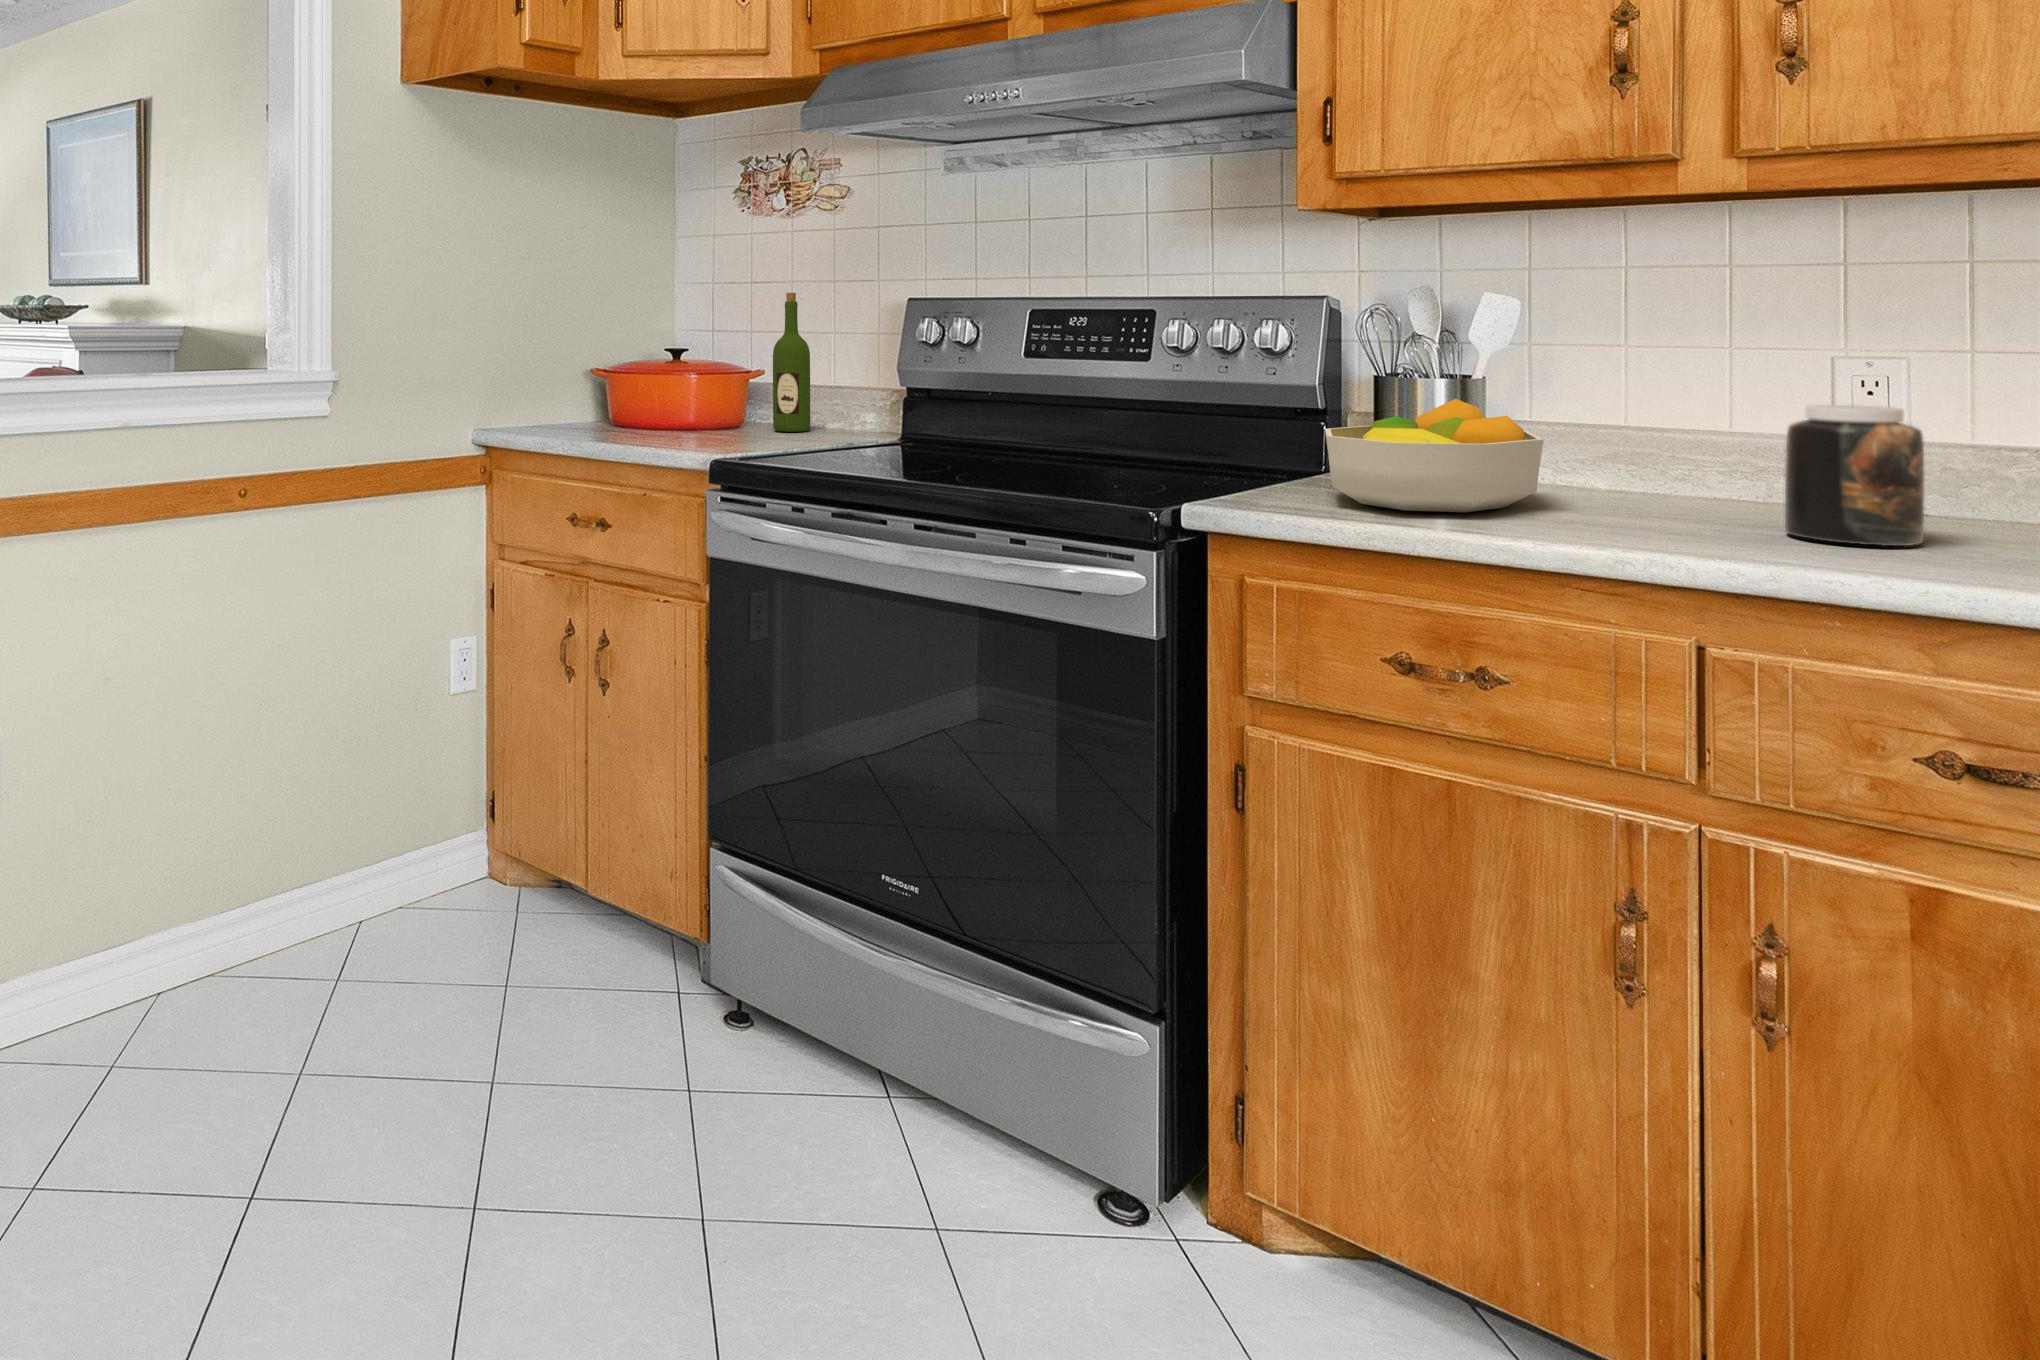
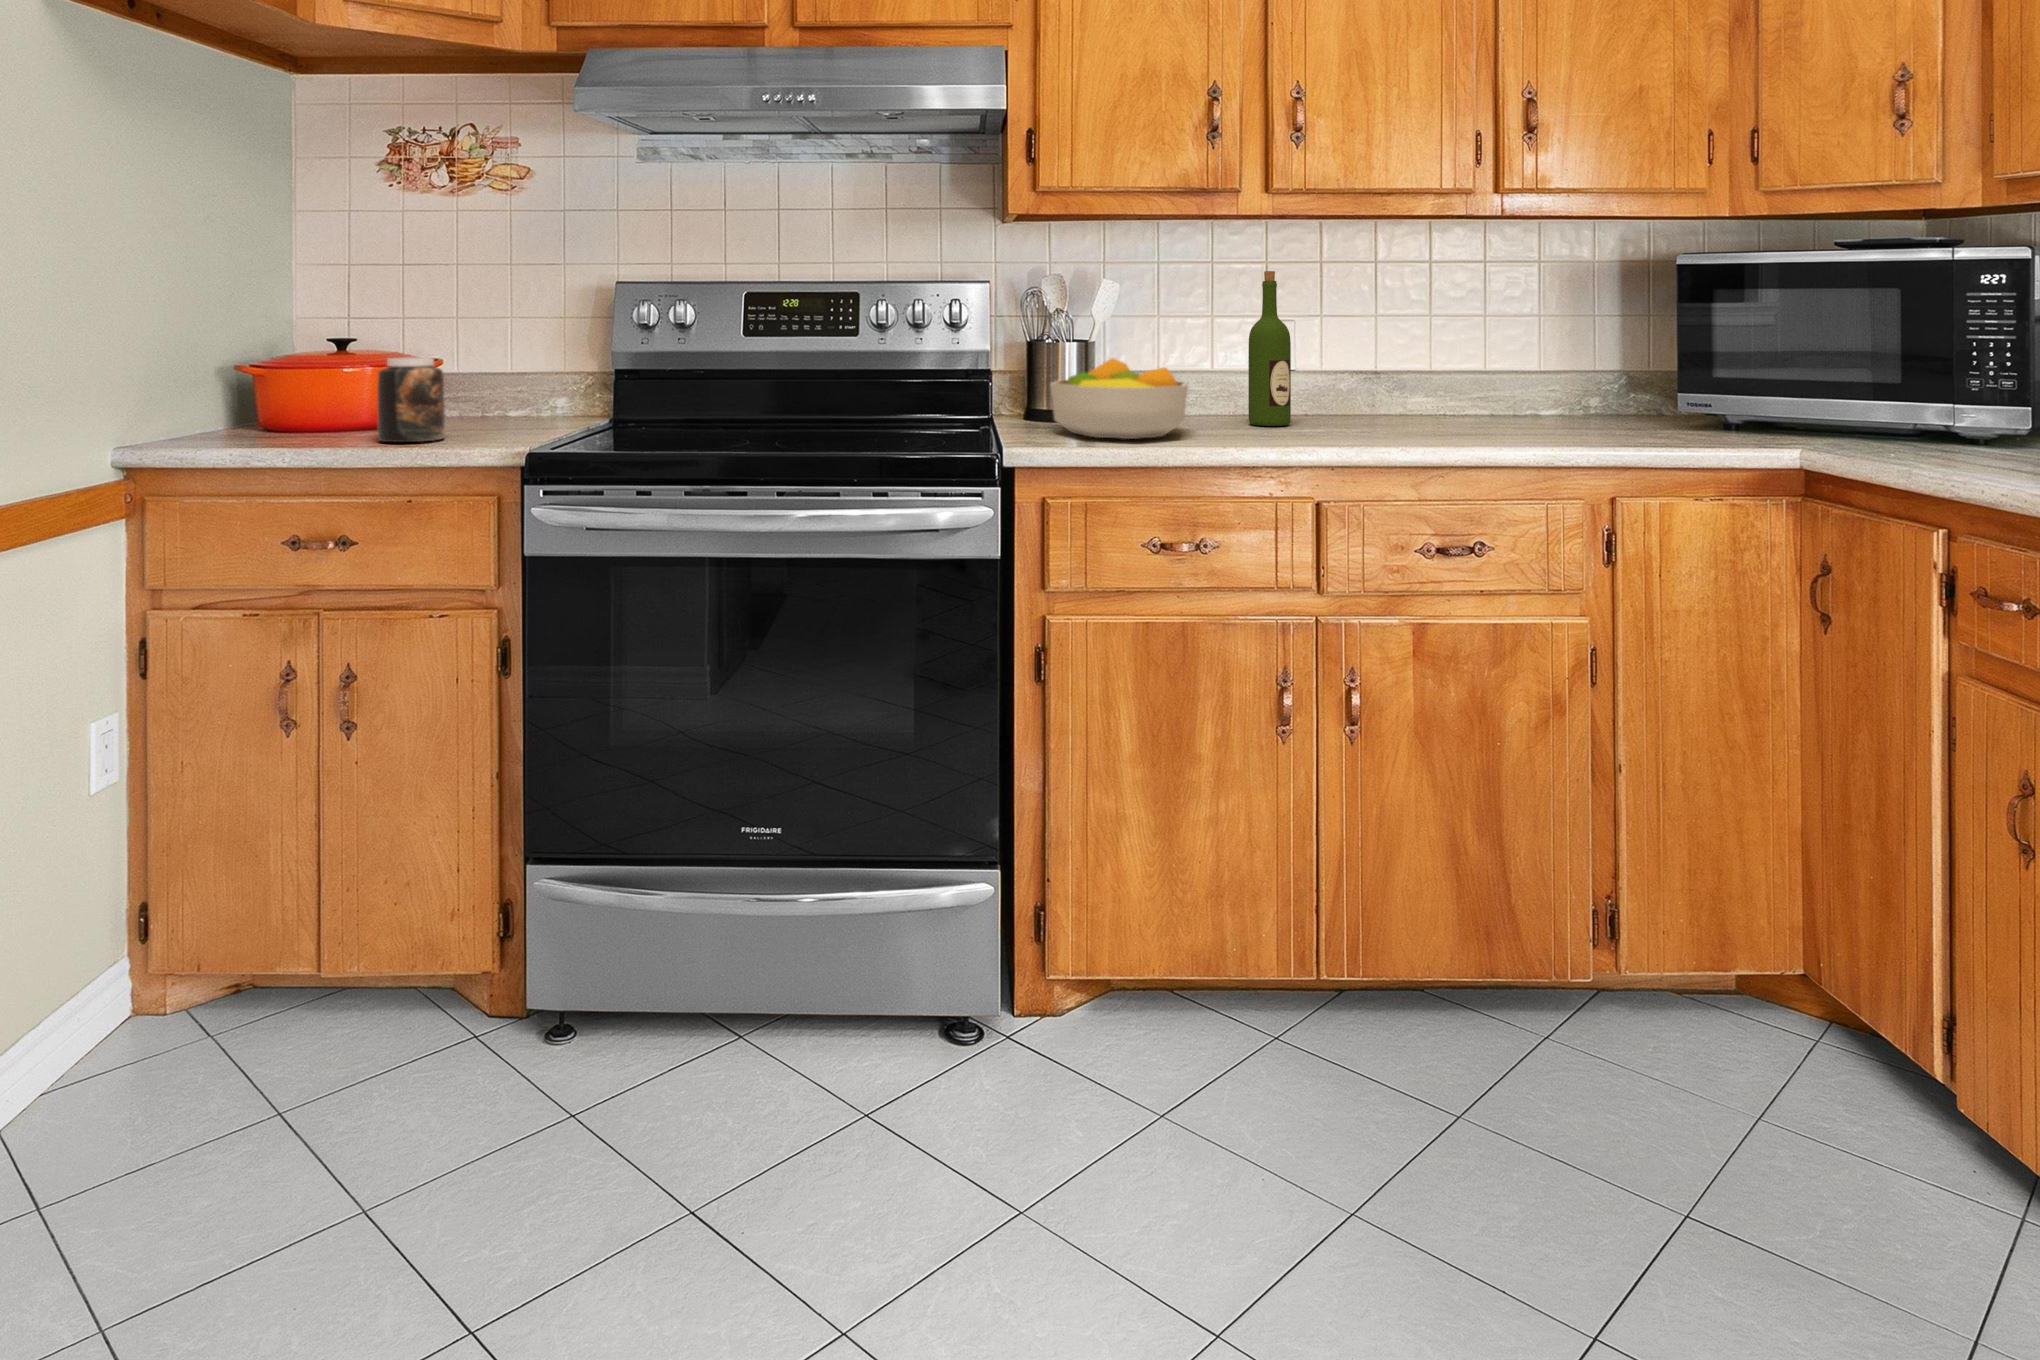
wine bottle: present [773,293,810,432] -> present [1248,271,1291,426]
jar: present [1785,405,1924,546] -> present [377,357,445,442]

